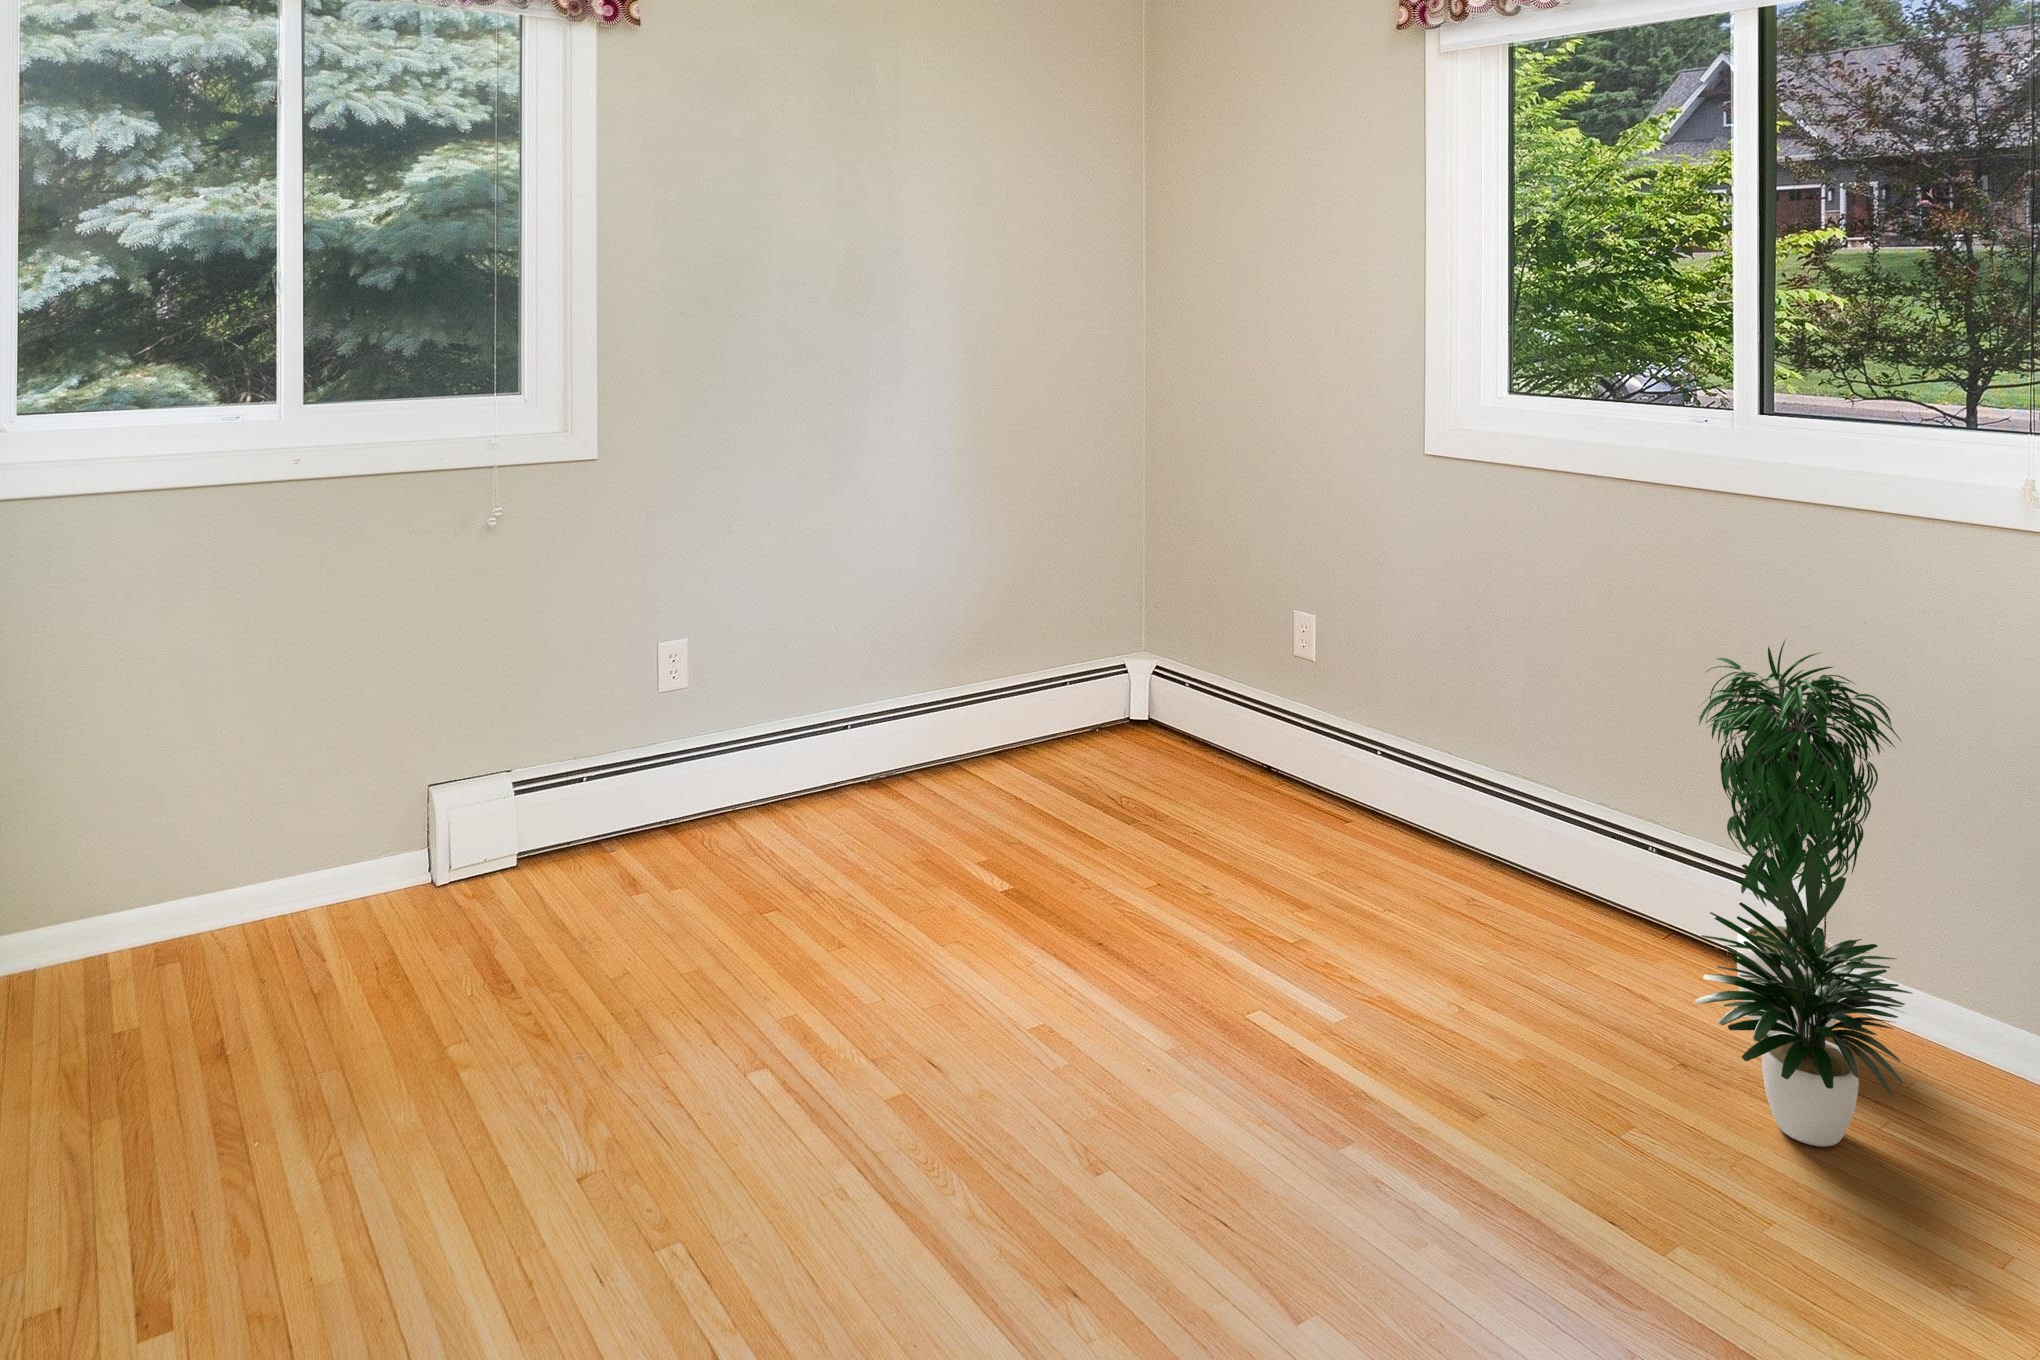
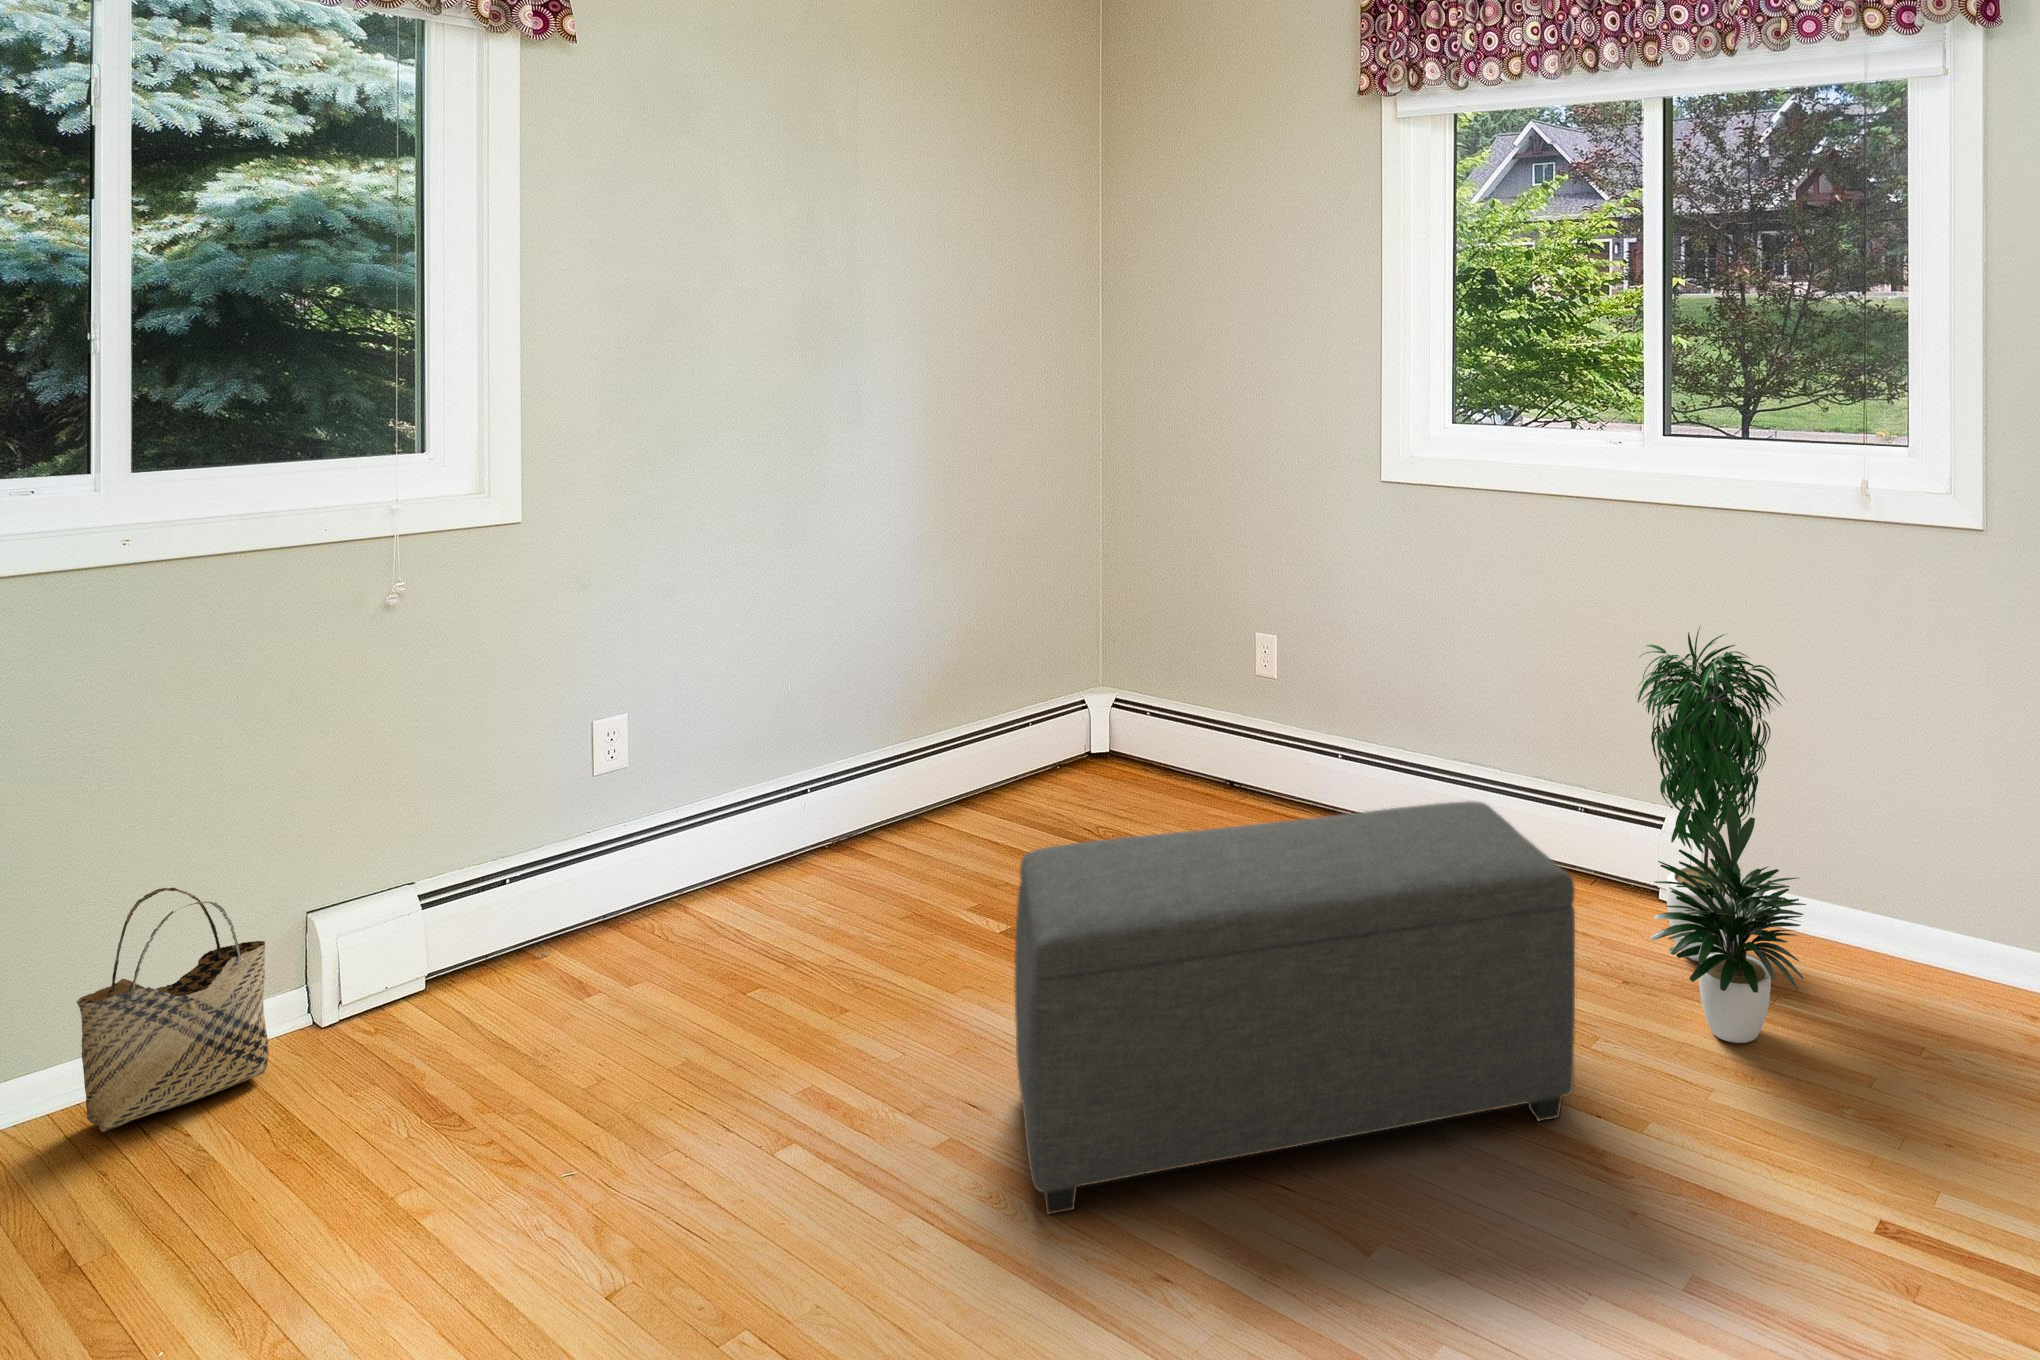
woven basket: none [264,748,398,939] -> present [76,888,269,1132]
ottoman: none [972,805,1582,1187] -> present [1015,801,1575,1214]

